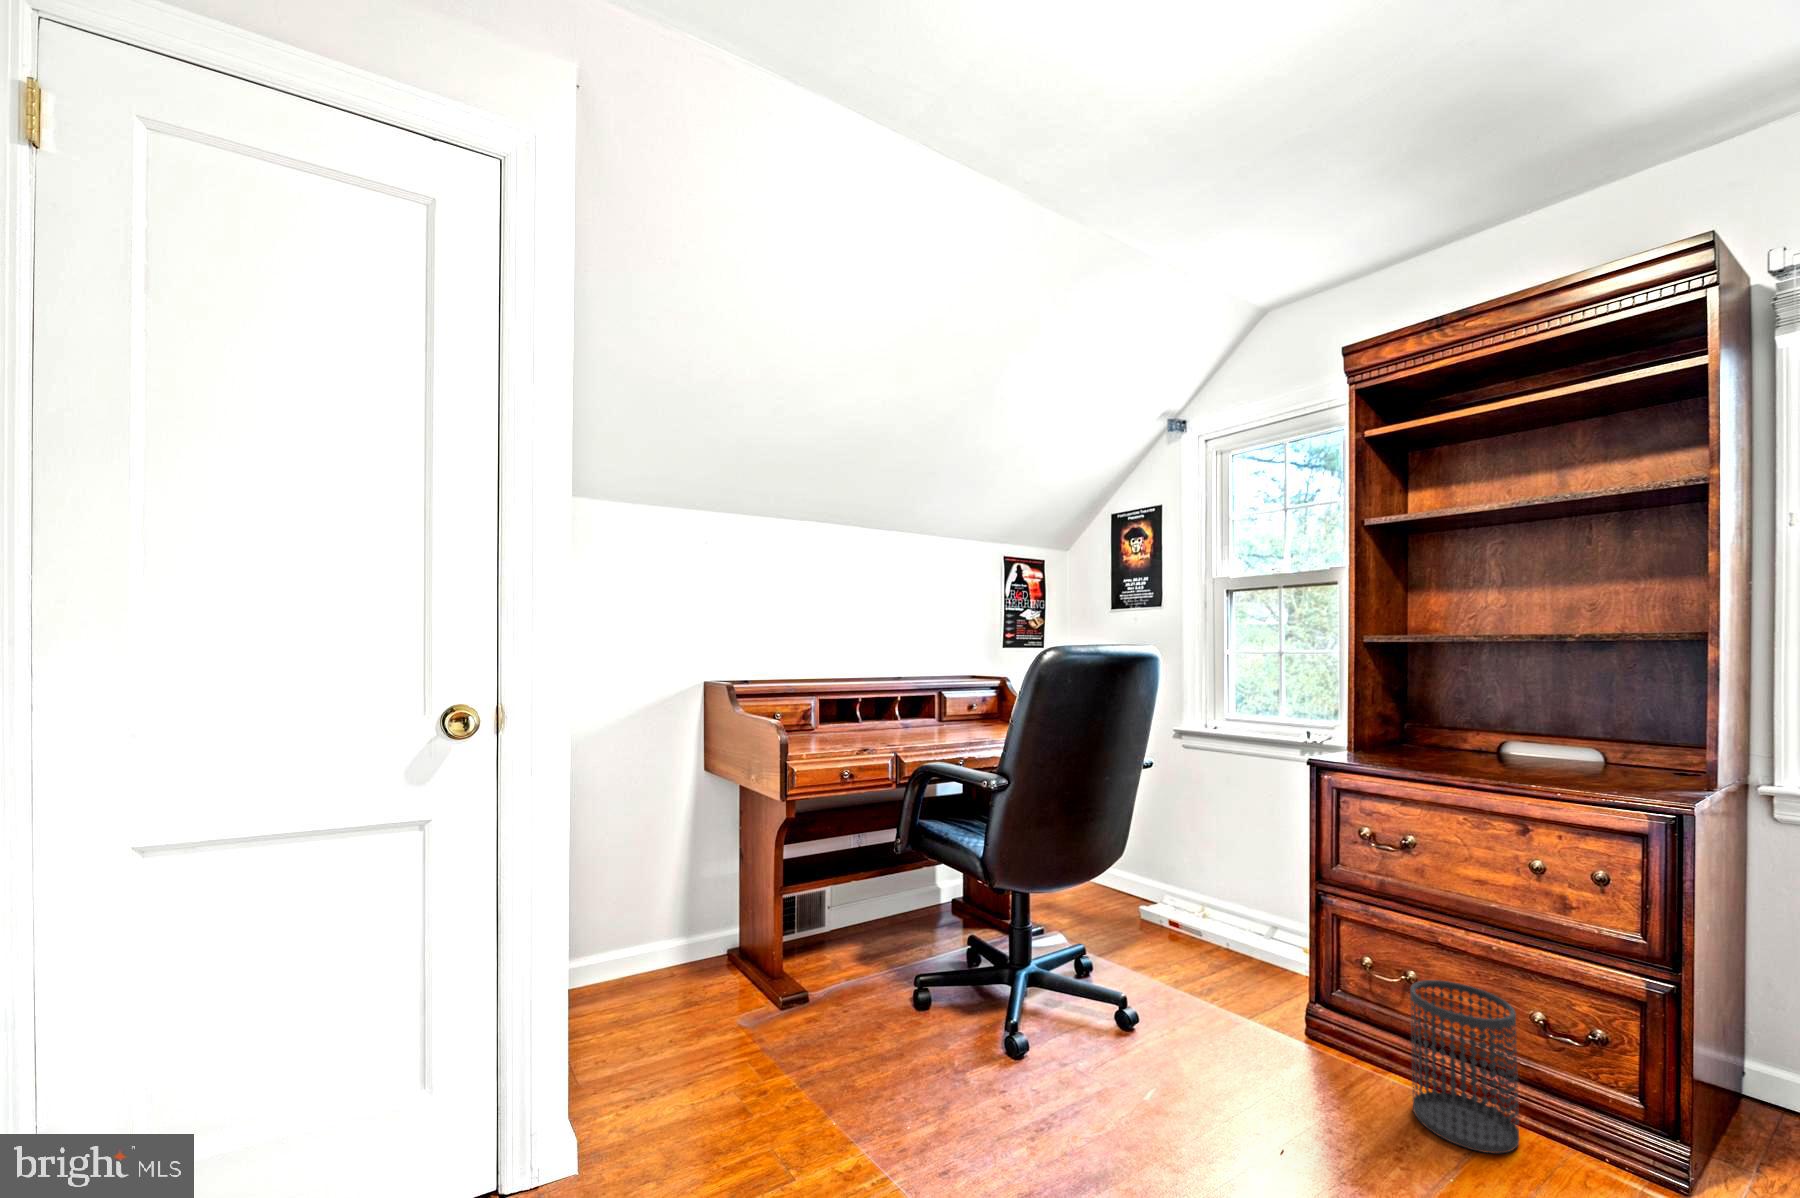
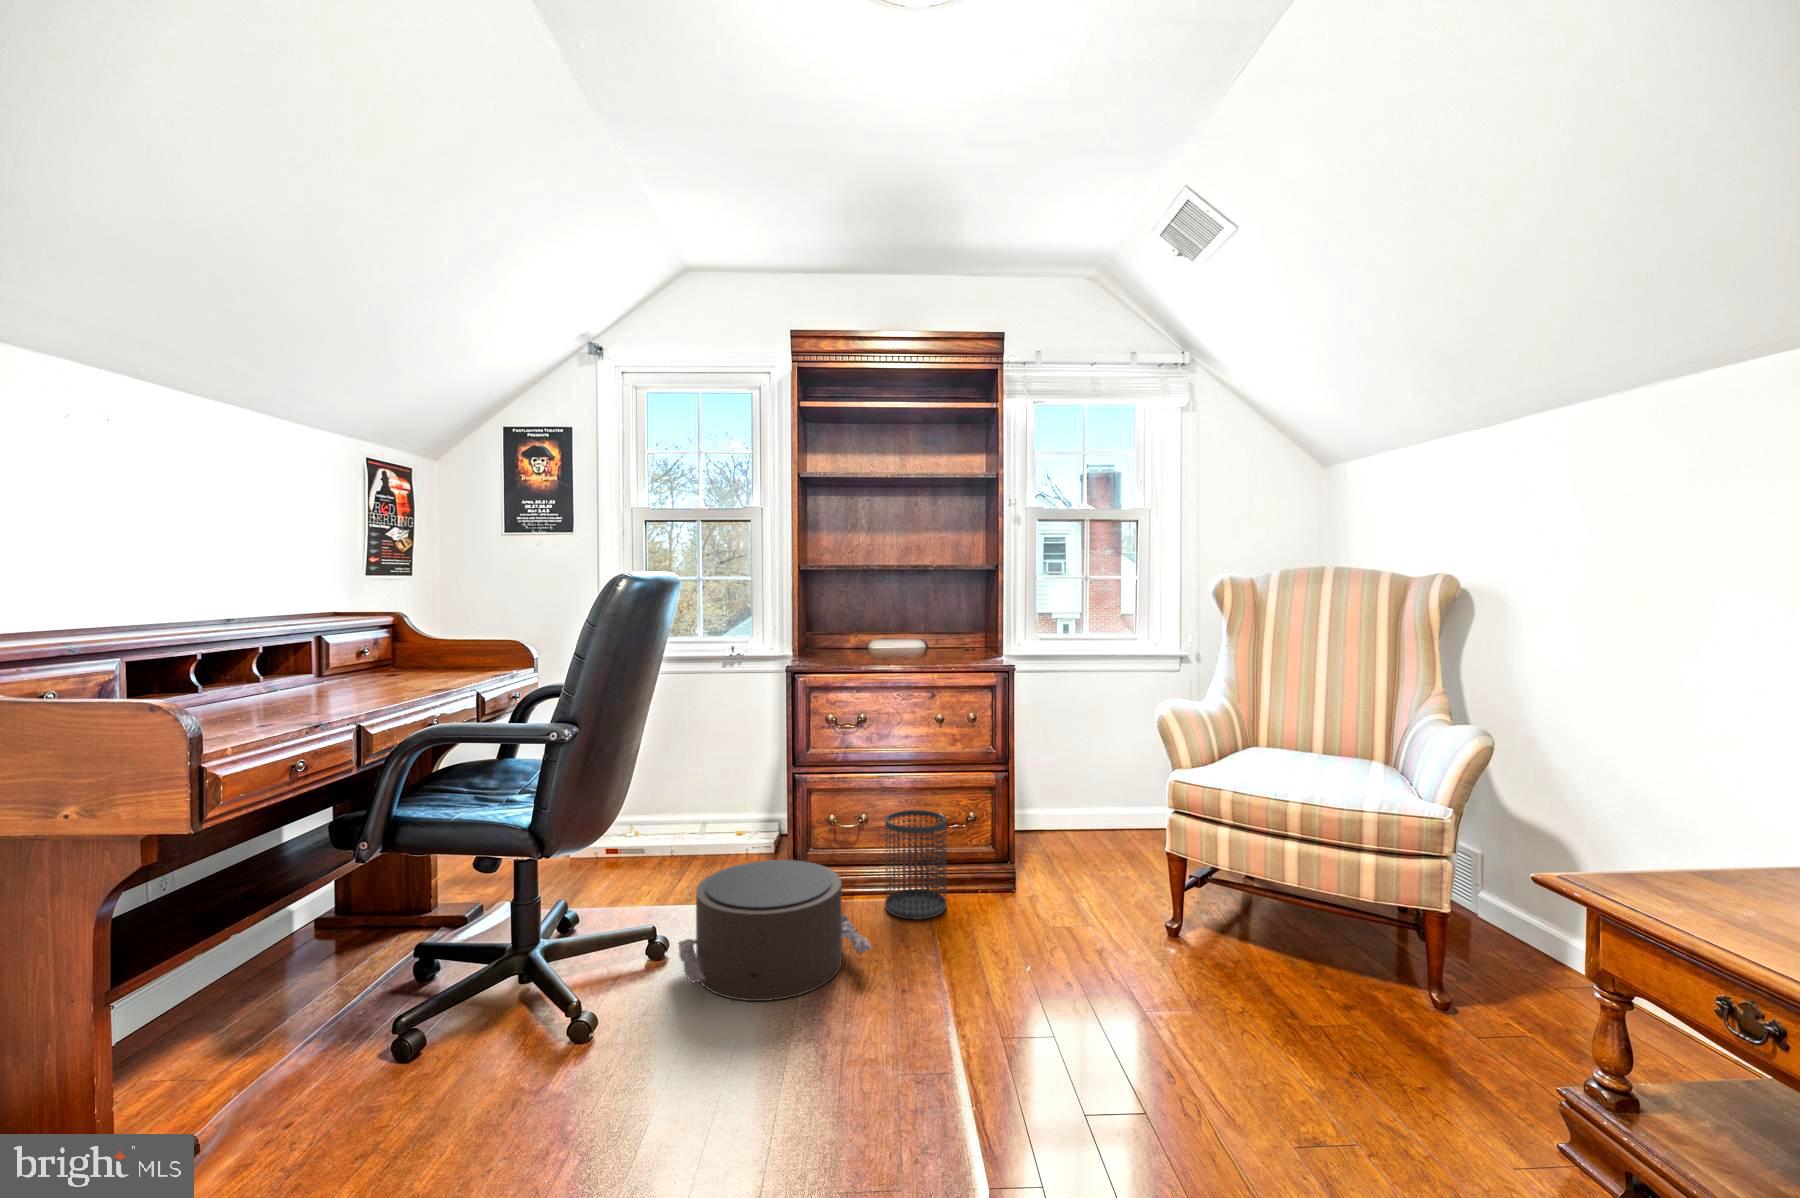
pouf: none [1093,964,1317,1139] -> present [679,860,872,1001]

